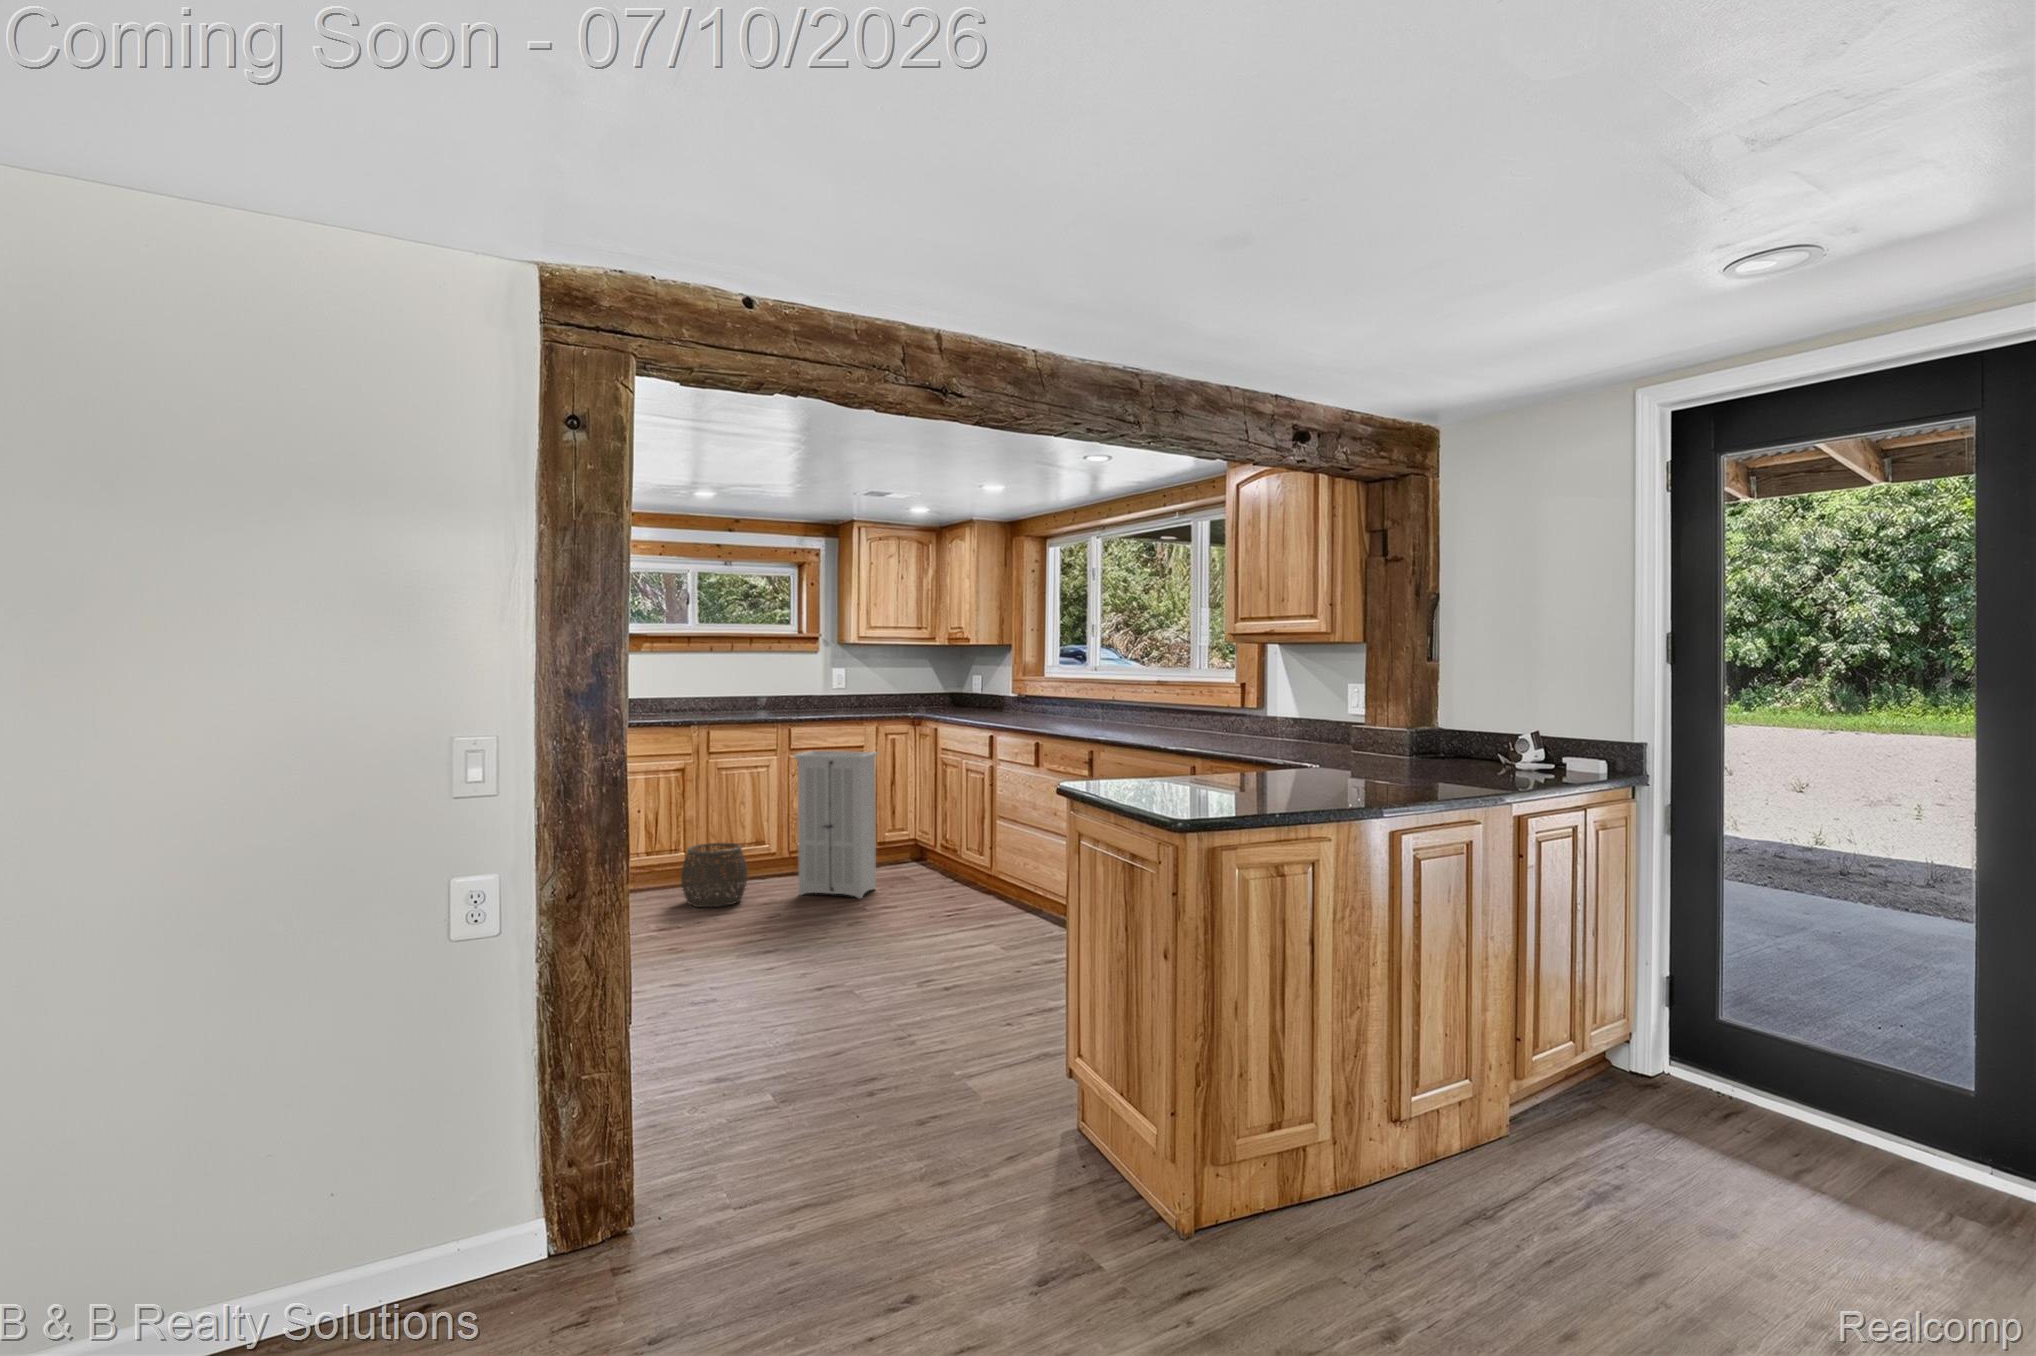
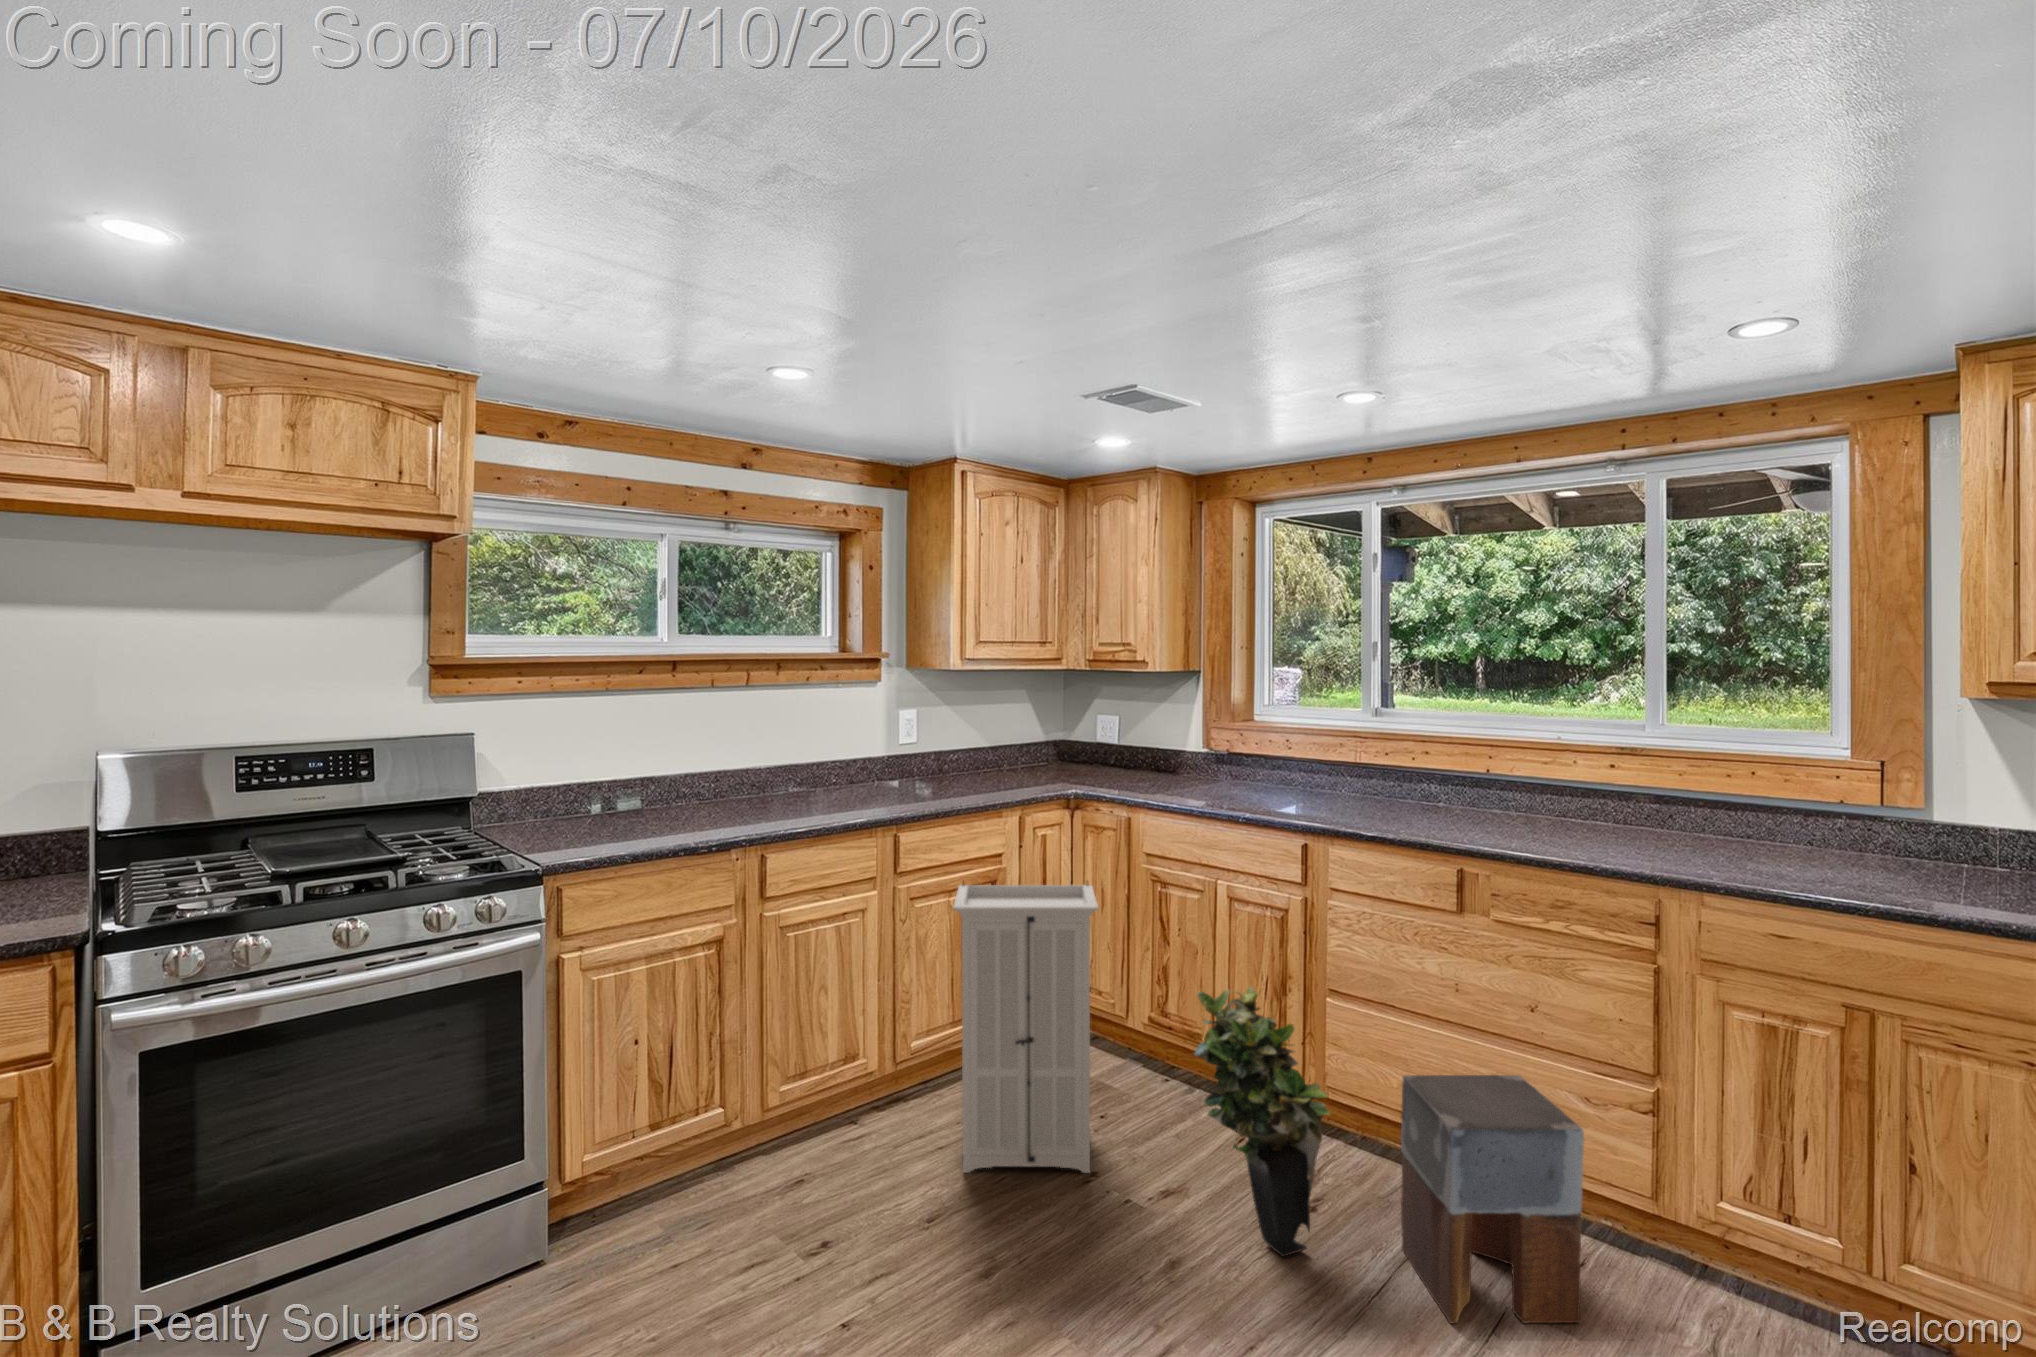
potted plant: none [886,796,956,922] -> present [1195,987,1330,1257]
stool: none [968,834,1040,942] -> present [1401,1075,1584,1324]
woven basket: present [681,843,748,908] -> none [748,1090,883,1257]

